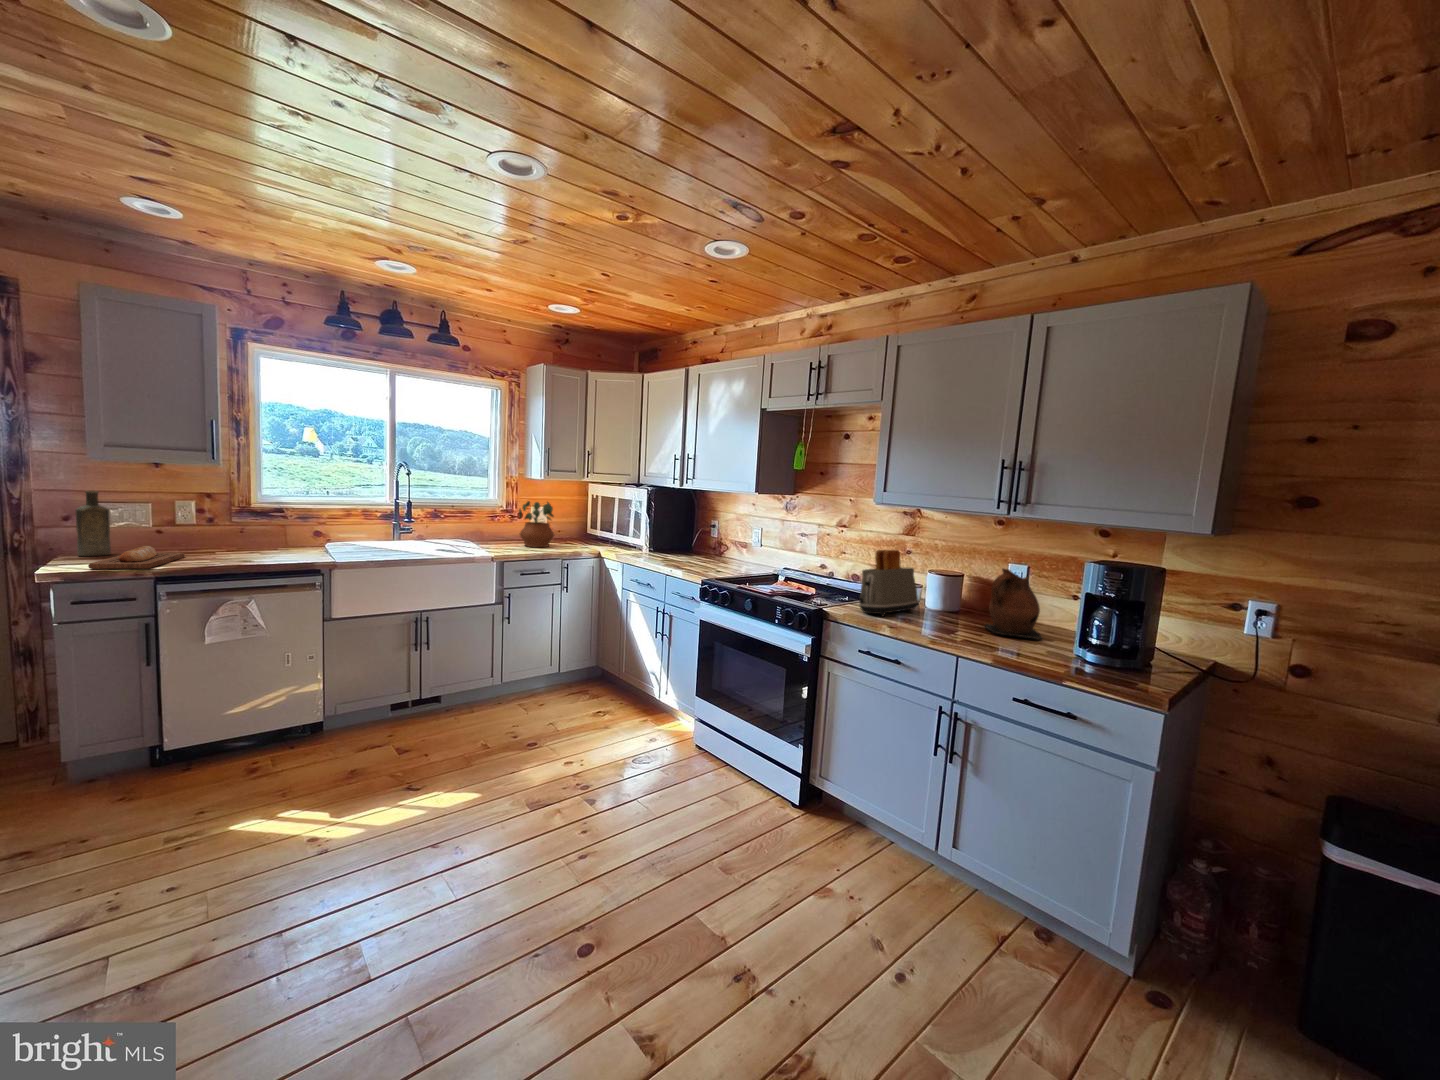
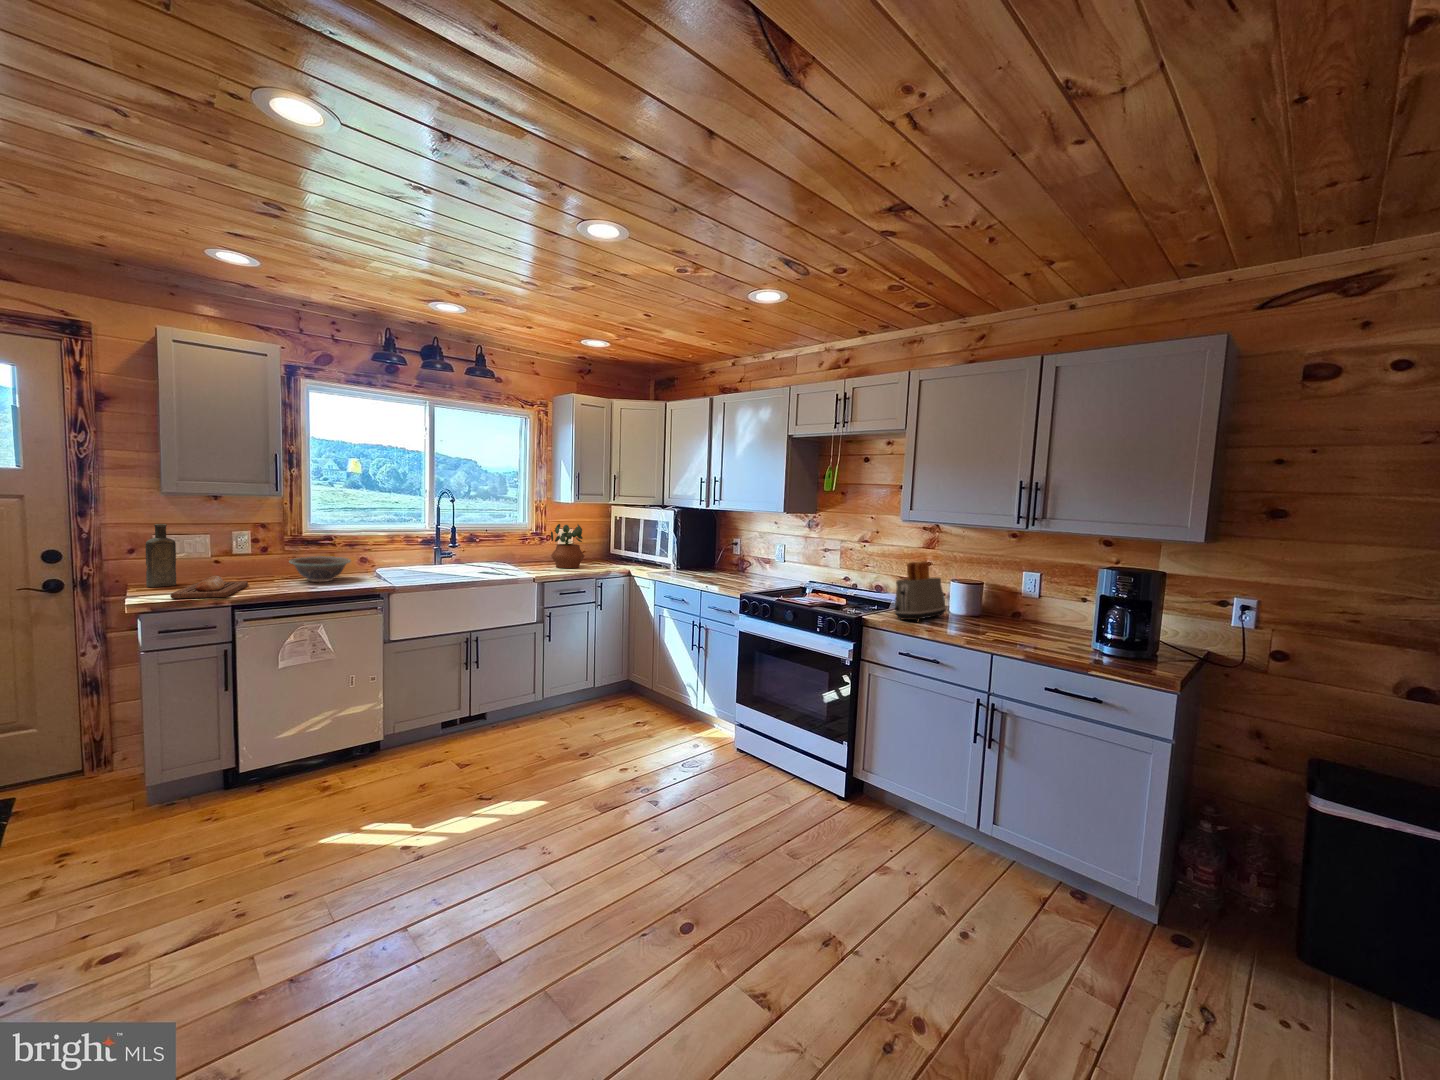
decorative bowl: none [230,529,298,555] -> present [289,556,351,582]
ceramic pitcher: present [985,568,1043,639] -> none [1006,576,1063,638]

